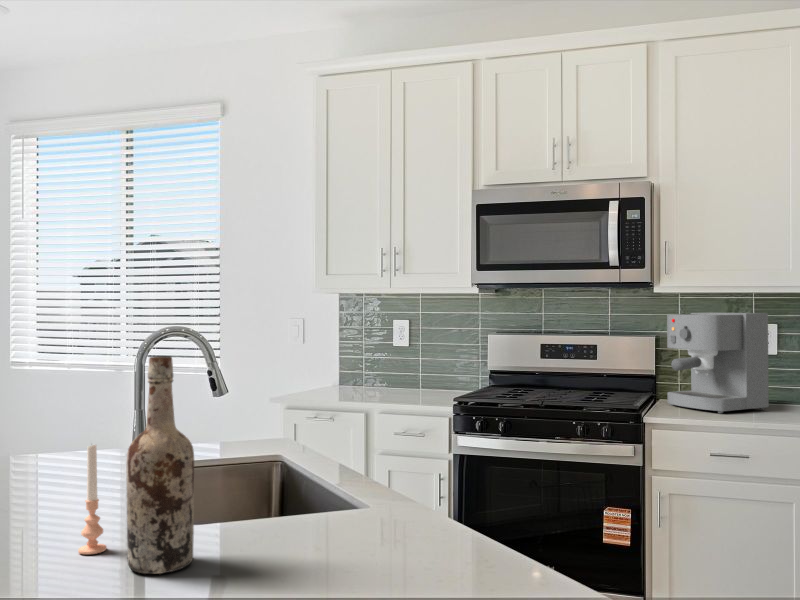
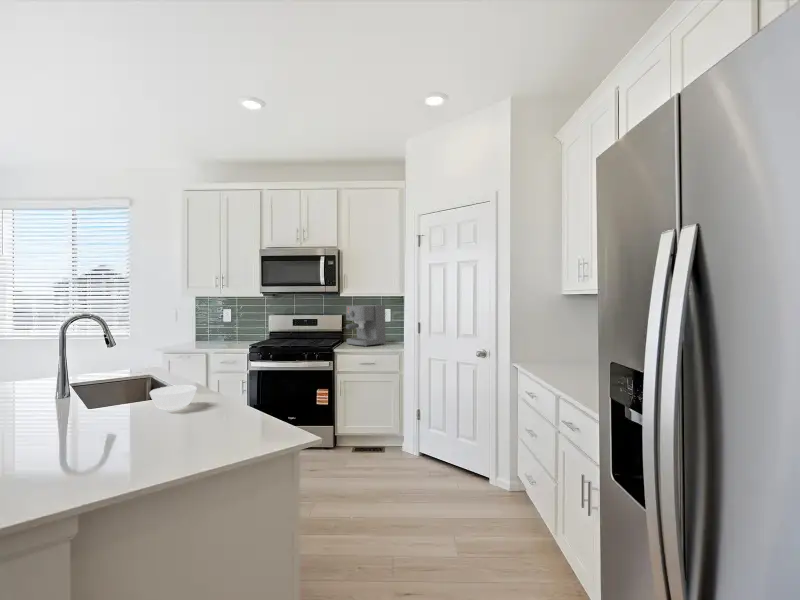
wine bottle: present [126,356,194,574] -> none [56,327,93,423]
candle: present [78,445,107,554] -> none [28,369,45,420]
bowl: none [304,500,404,561] -> present [150,385,197,410]

